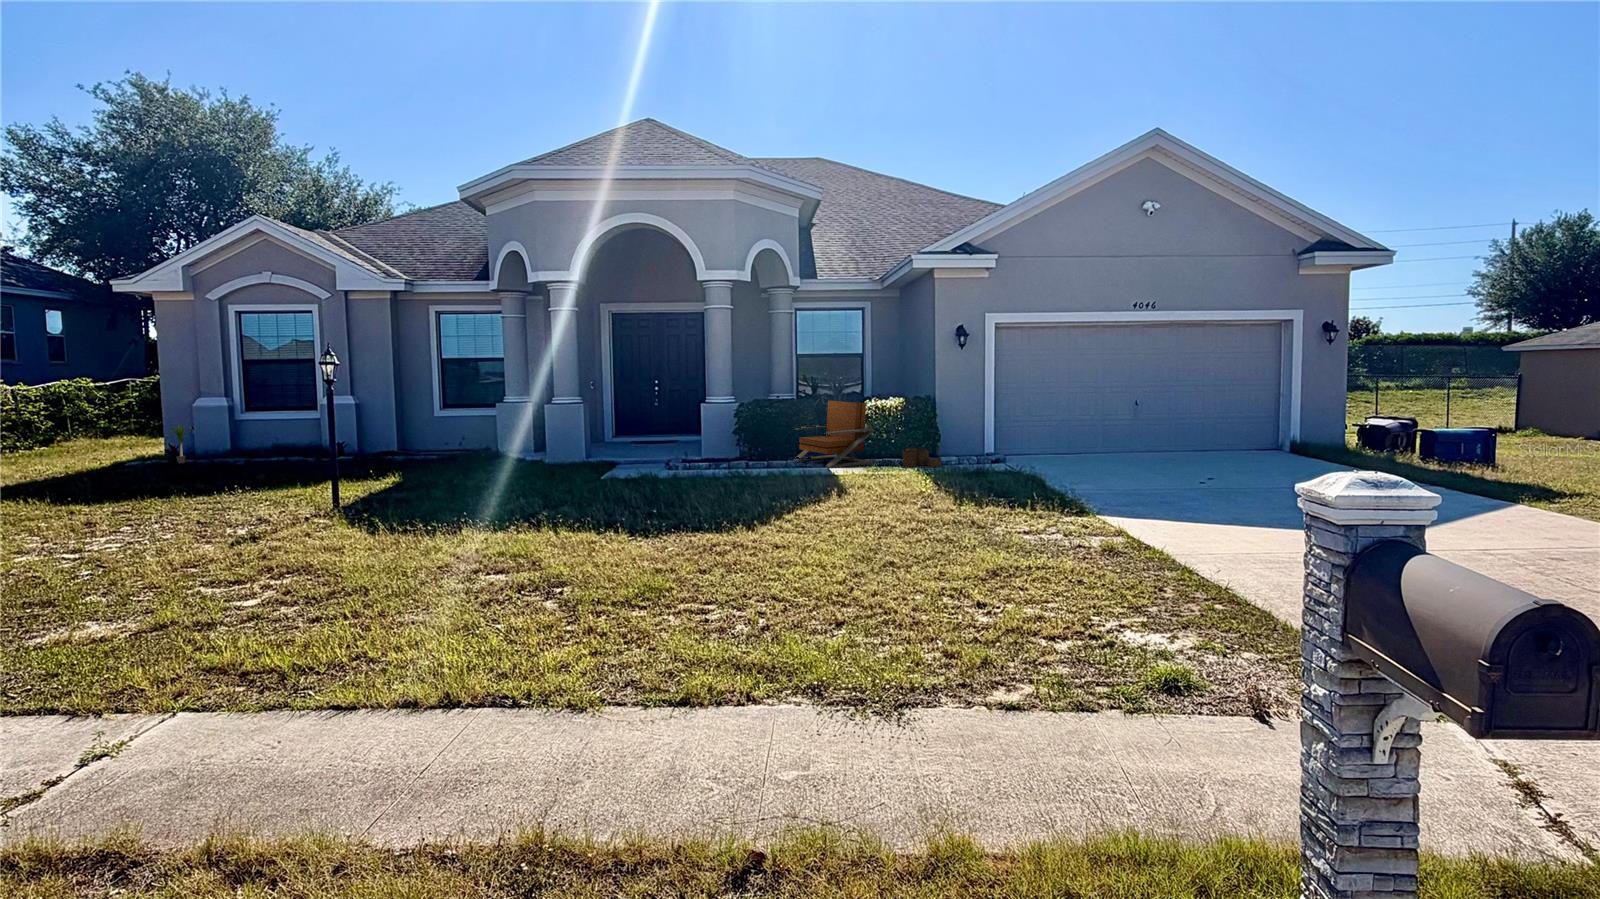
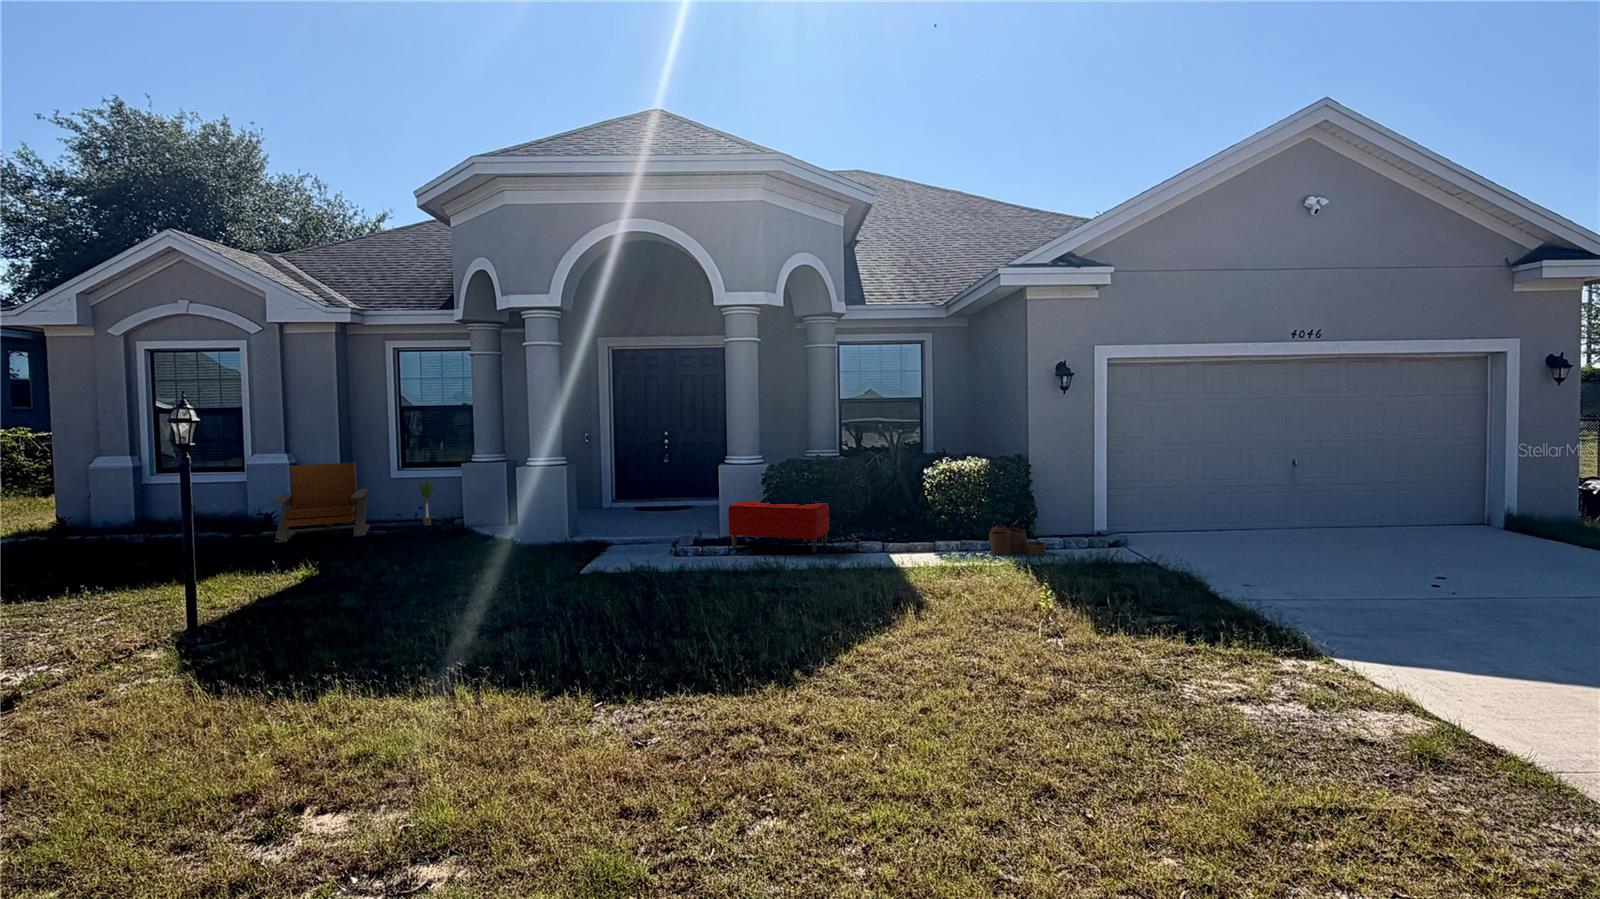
lounge chair: present [794,401,875,468] -> present [272,462,370,543]
potted plant: present [171,423,193,463] -> present [418,478,434,526]
bench: none [708,429,784,467] -> present [728,499,829,553]

